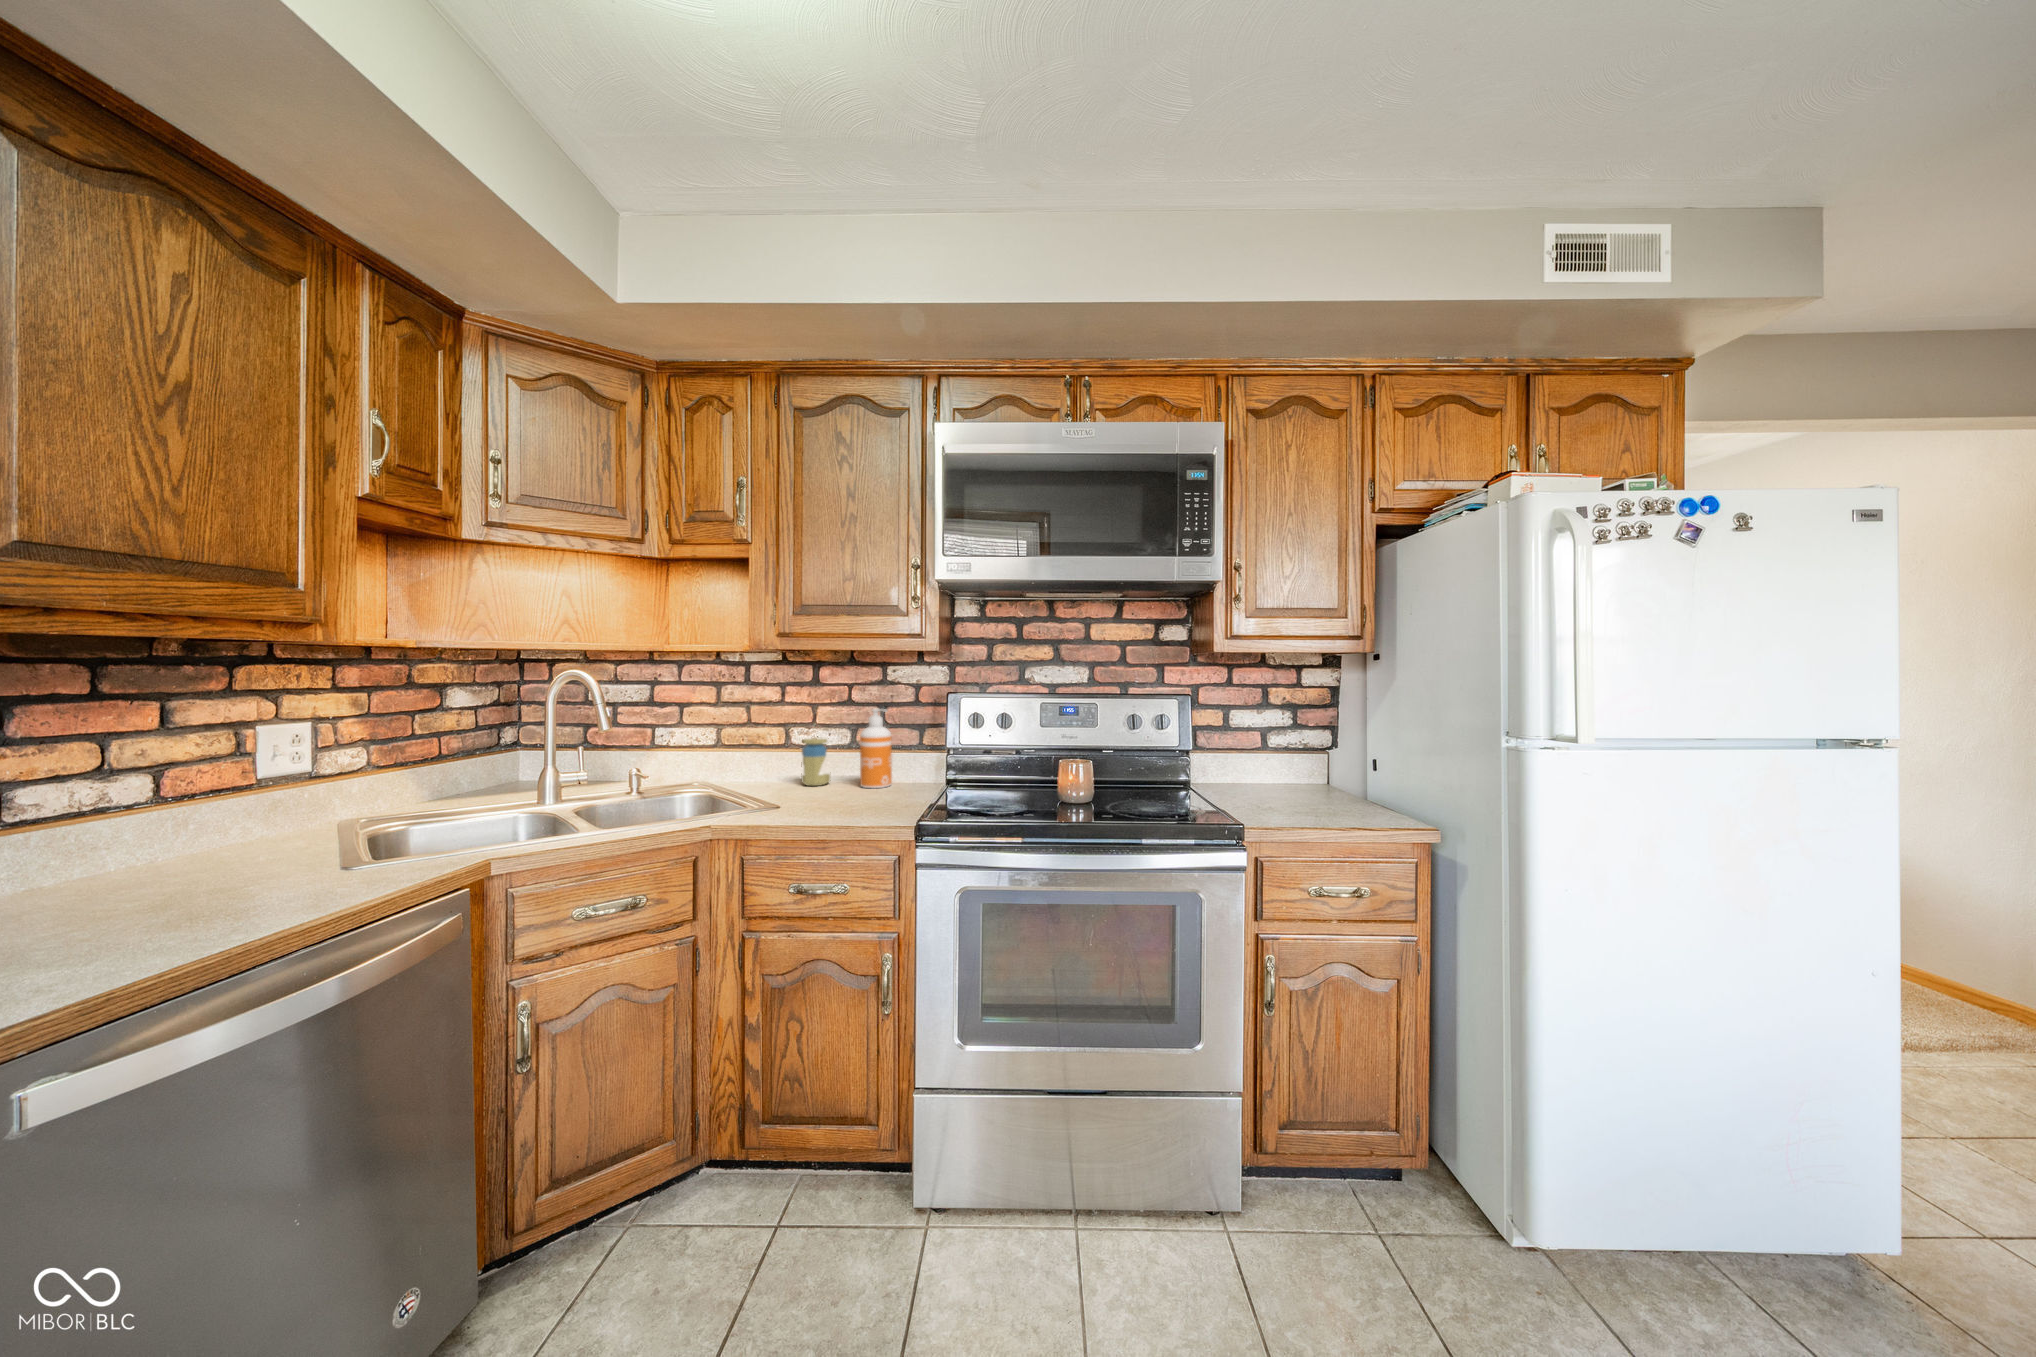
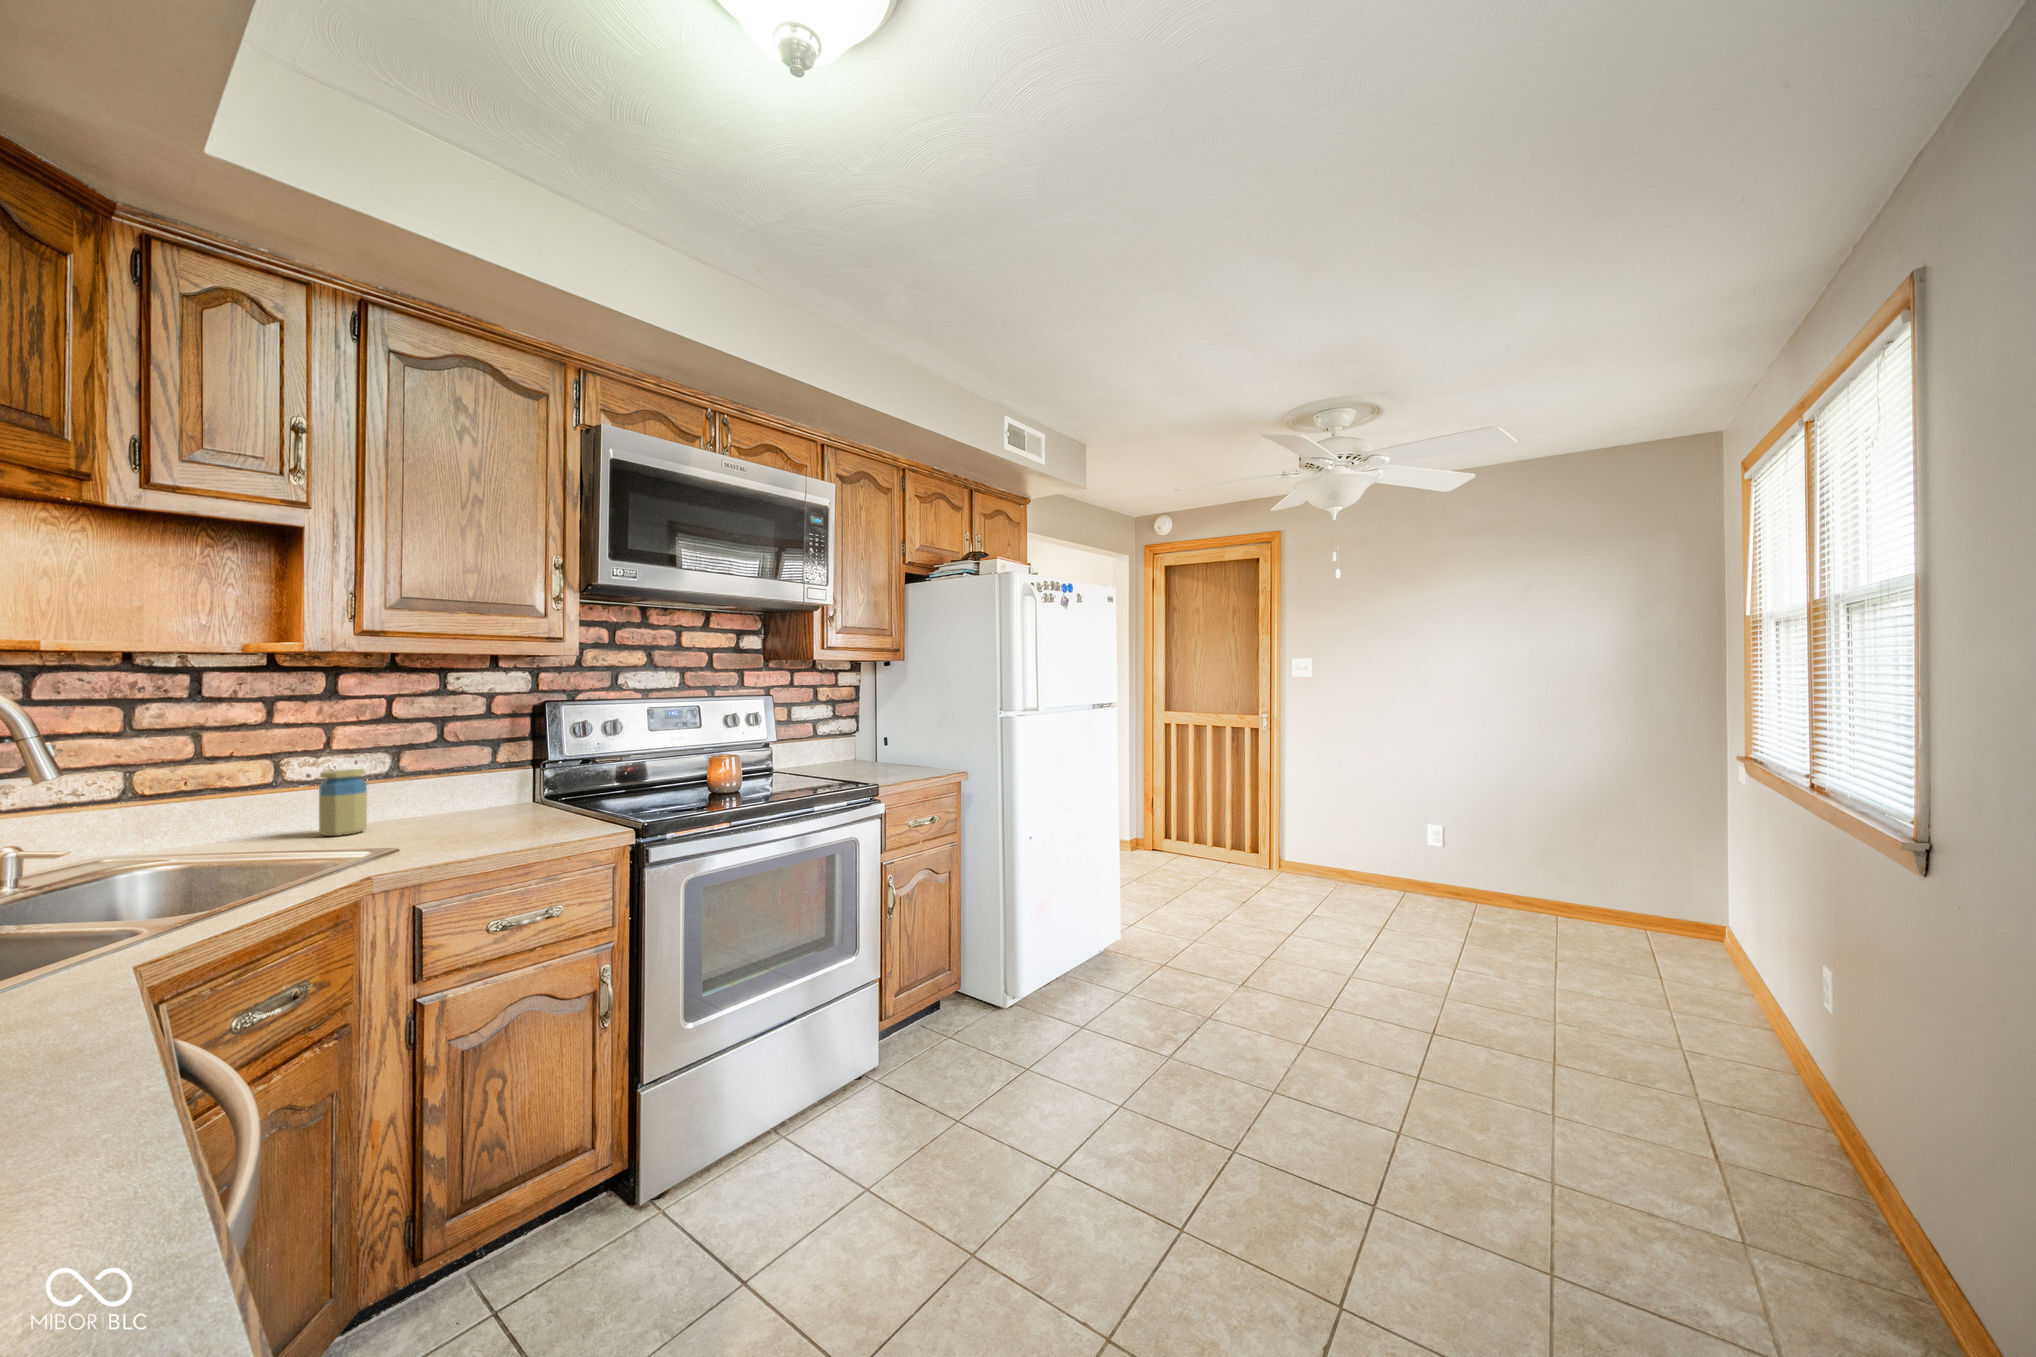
soap dispenser: present [860,709,892,788] -> none [427,724,475,824]

